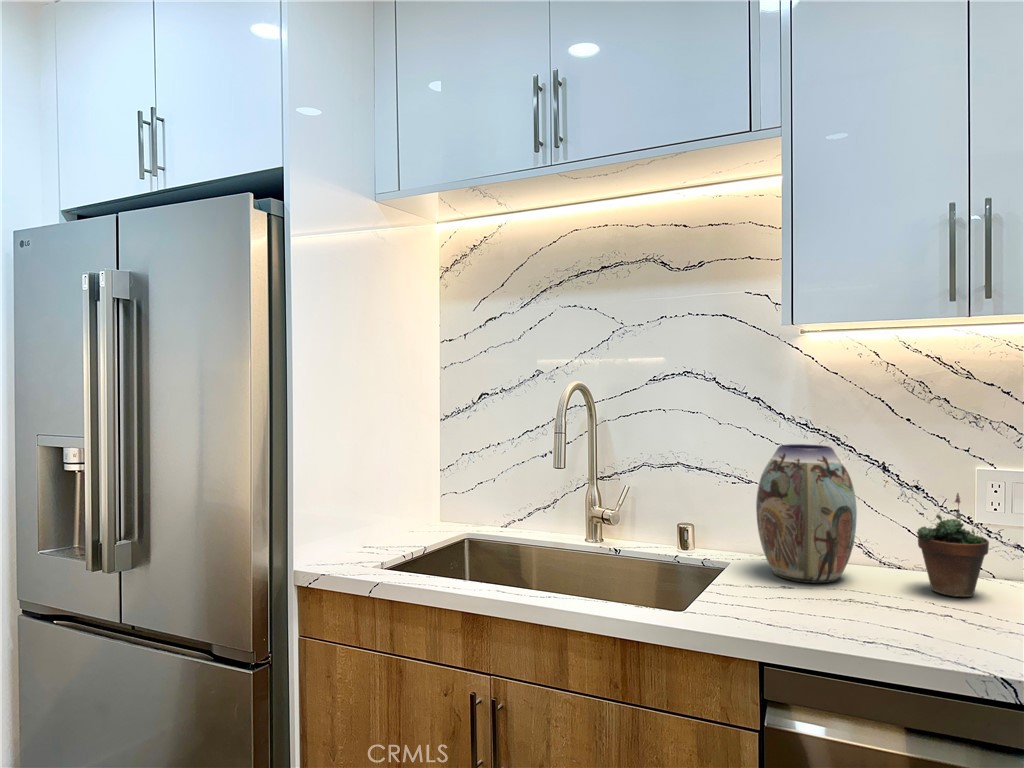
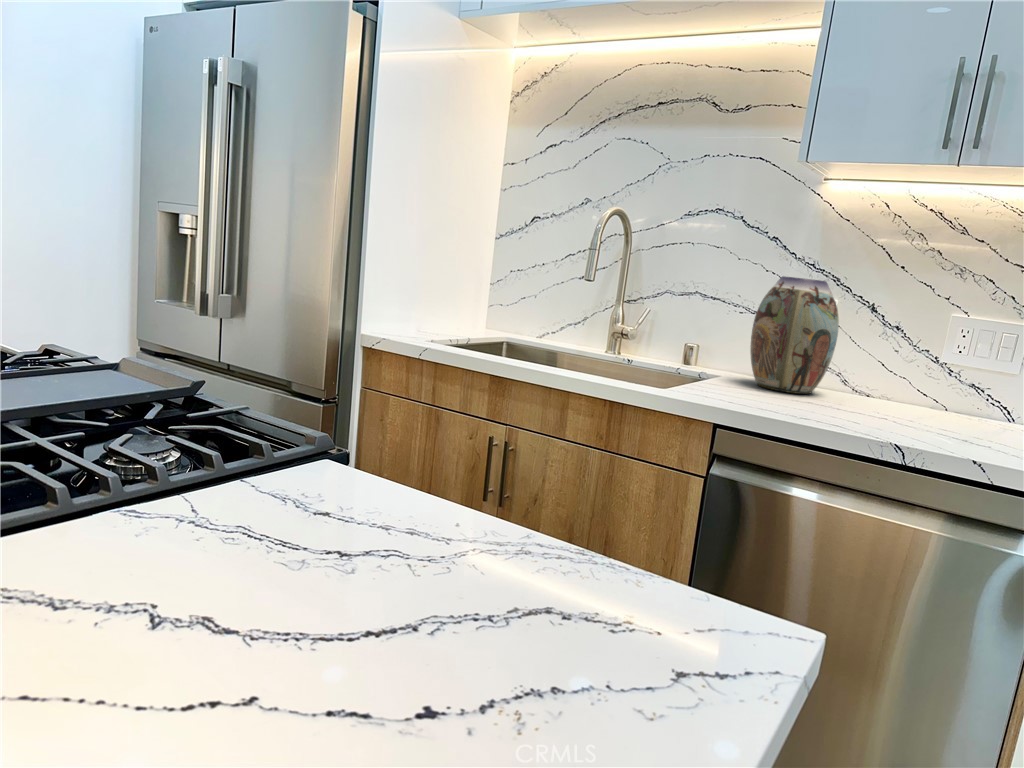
succulent plant: present [917,493,989,597] -> none [881,328,941,415]

